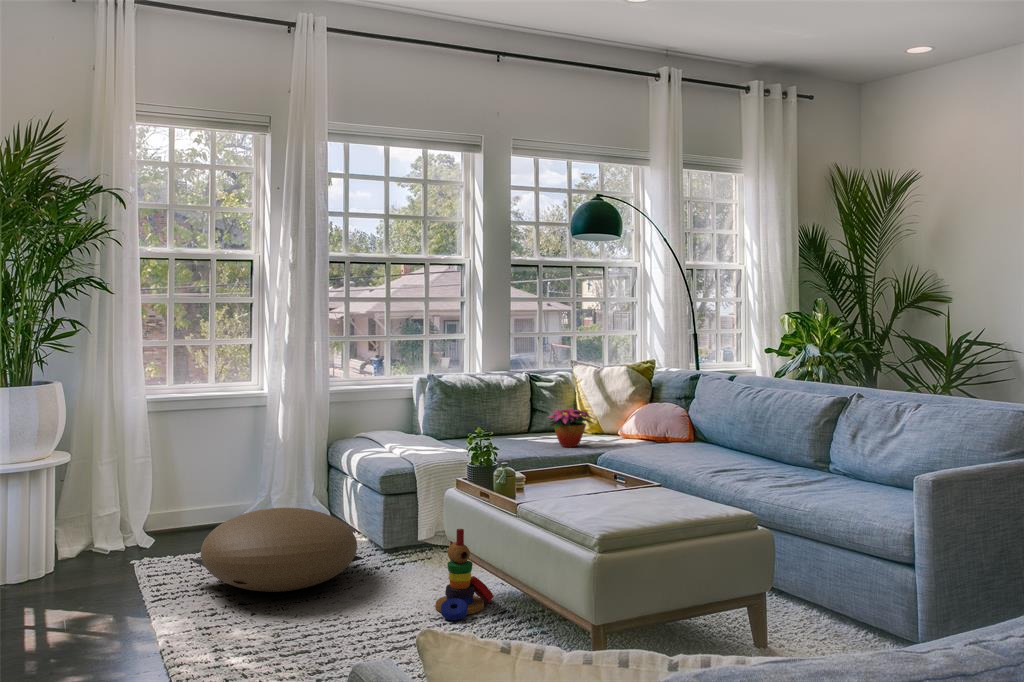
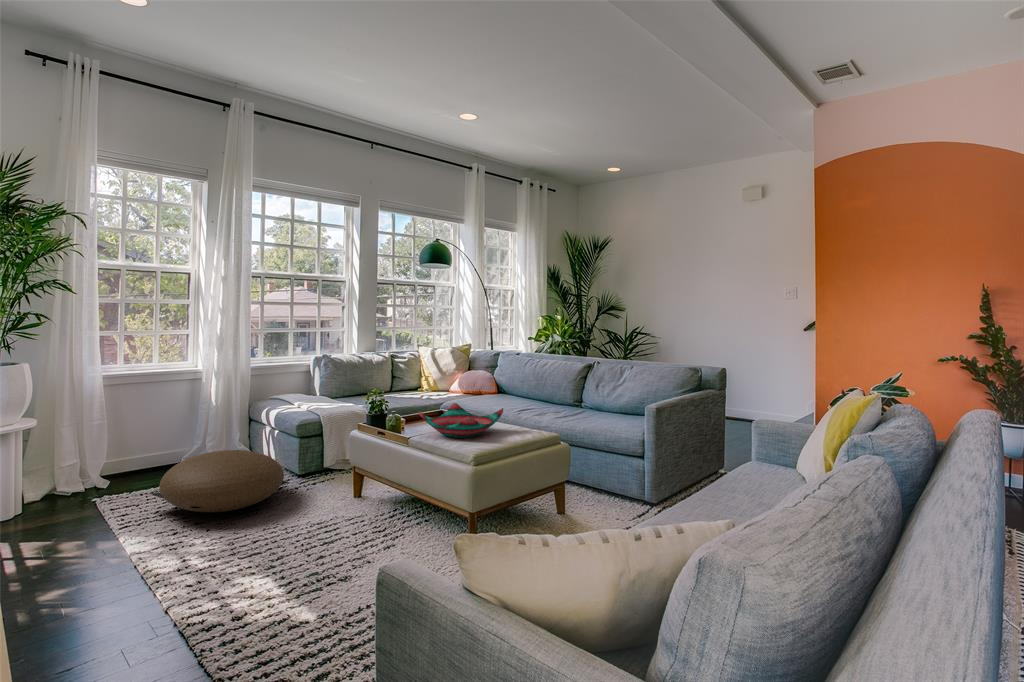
flower arrangement: present [549,408,594,447] -> none [402,374,440,400]
decorative bowl: none [535,456,666,510] -> present [419,403,503,438]
stacking toy: present [435,529,493,620] -> none [347,456,387,519]

